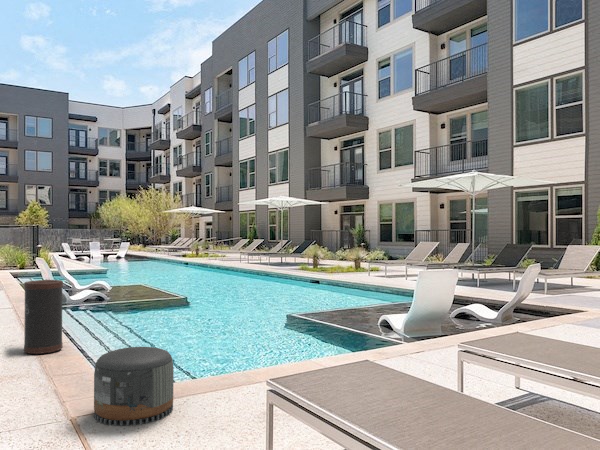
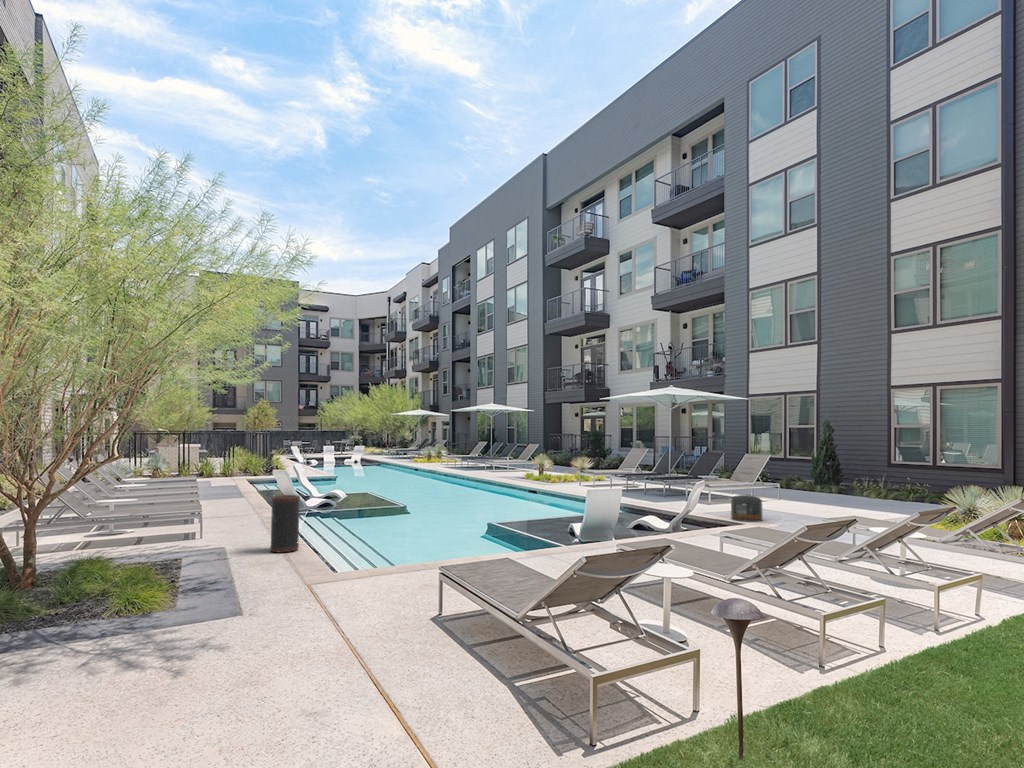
pouf: present [94,347,174,426] -> present [731,495,762,522]

